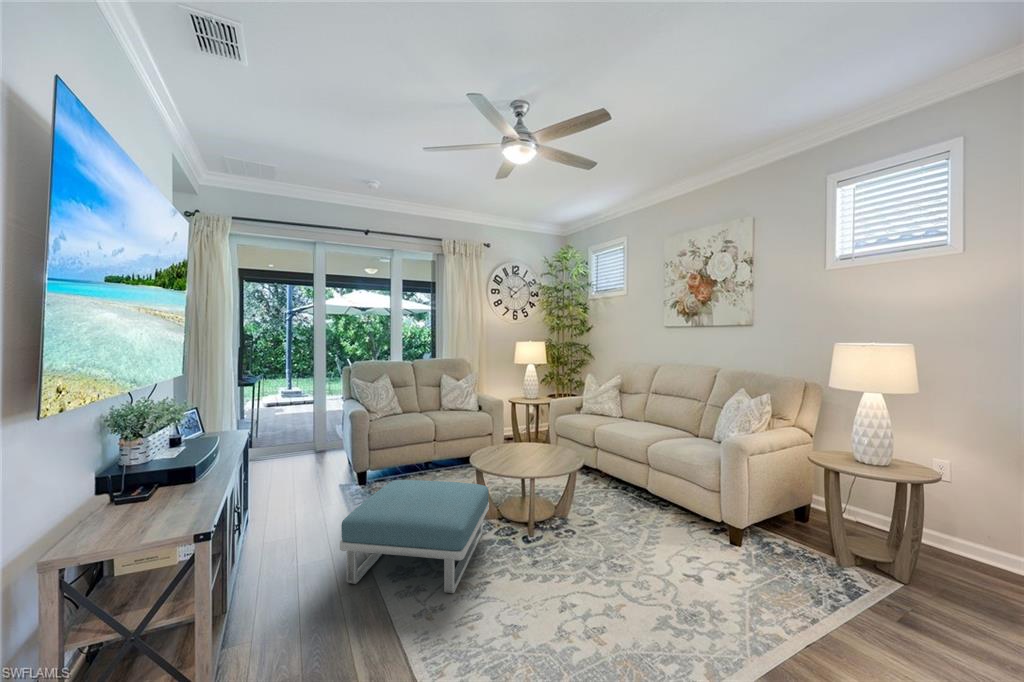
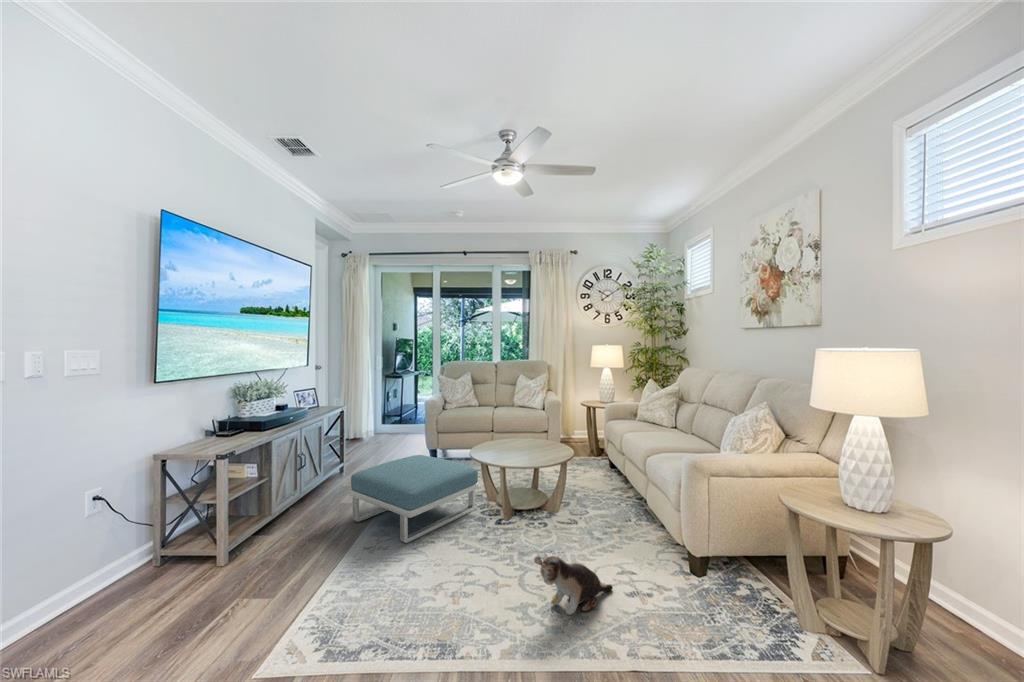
plush toy: none [668,561,710,617] -> present [534,556,613,615]

